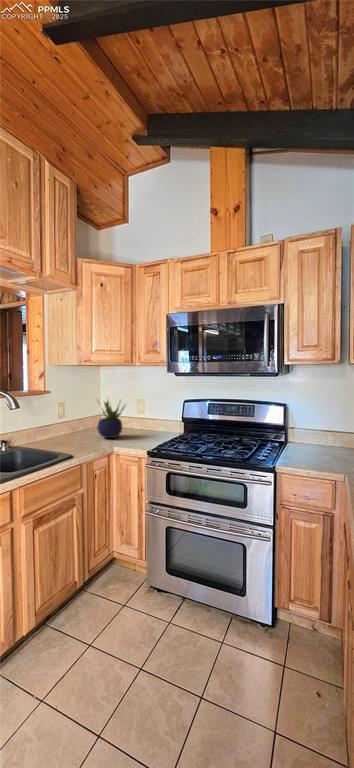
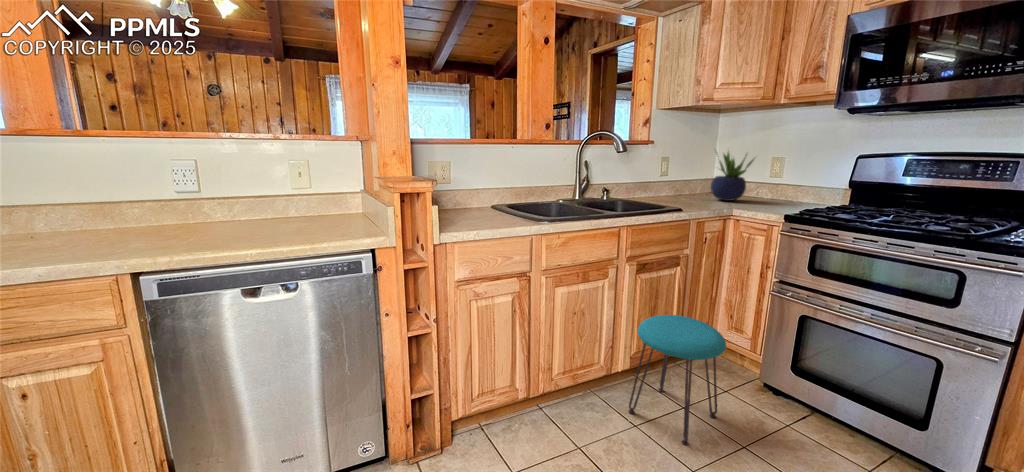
stool: none [34,557,117,696] -> present [629,315,726,445]

